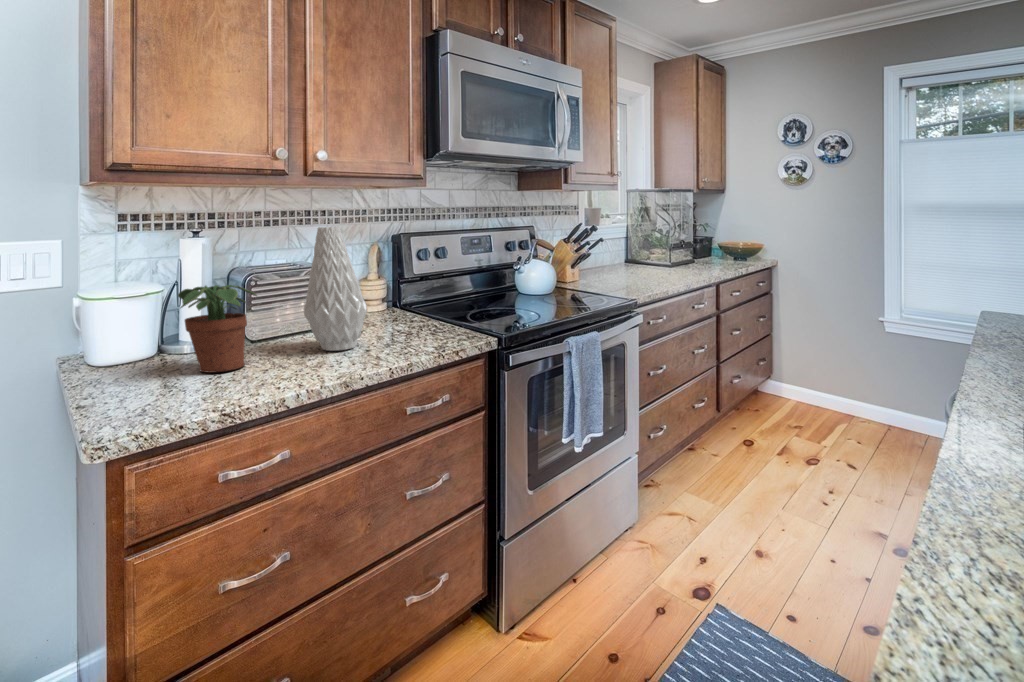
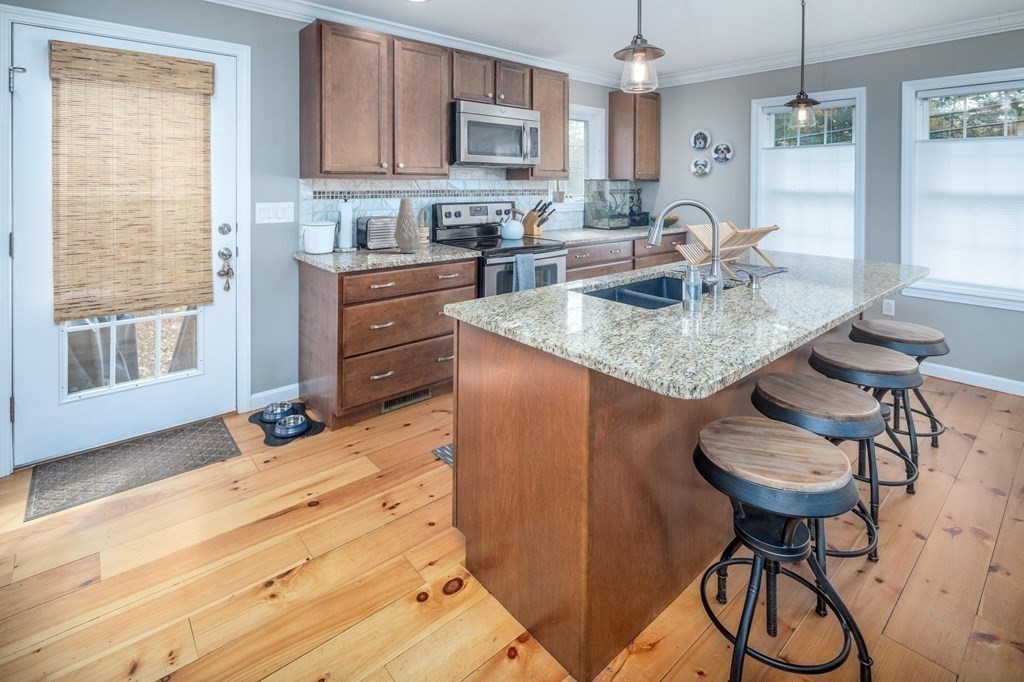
potted plant: present [178,285,257,373] -> none [347,222,377,256]

